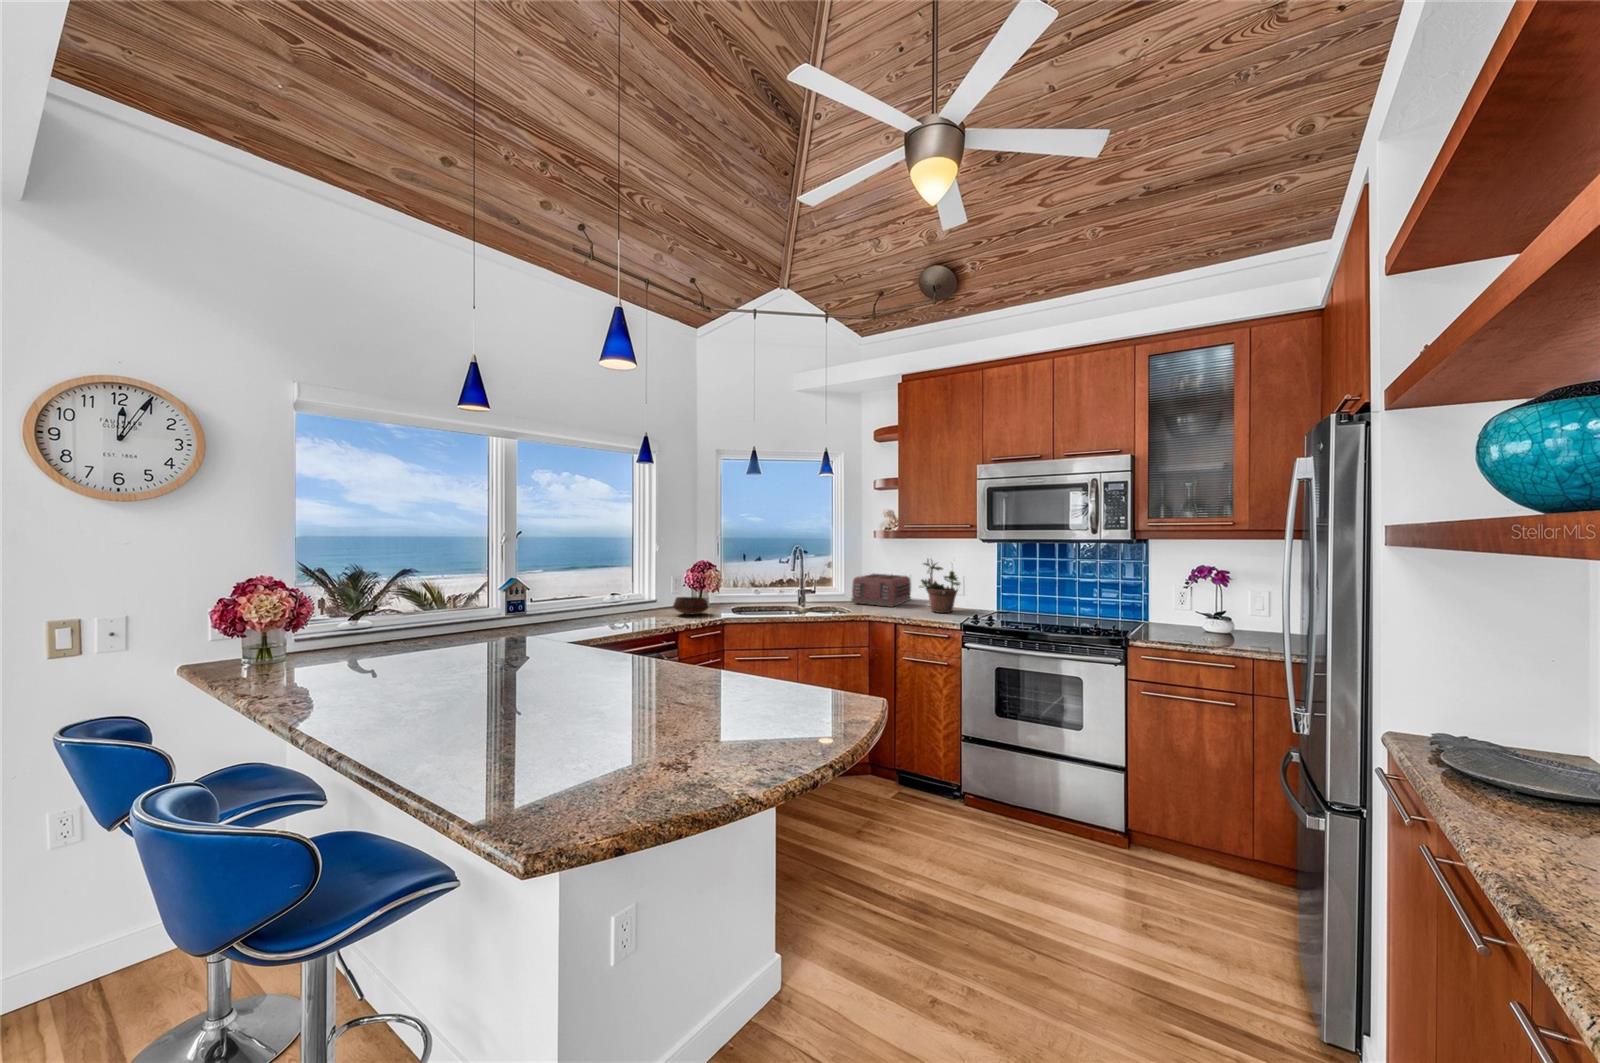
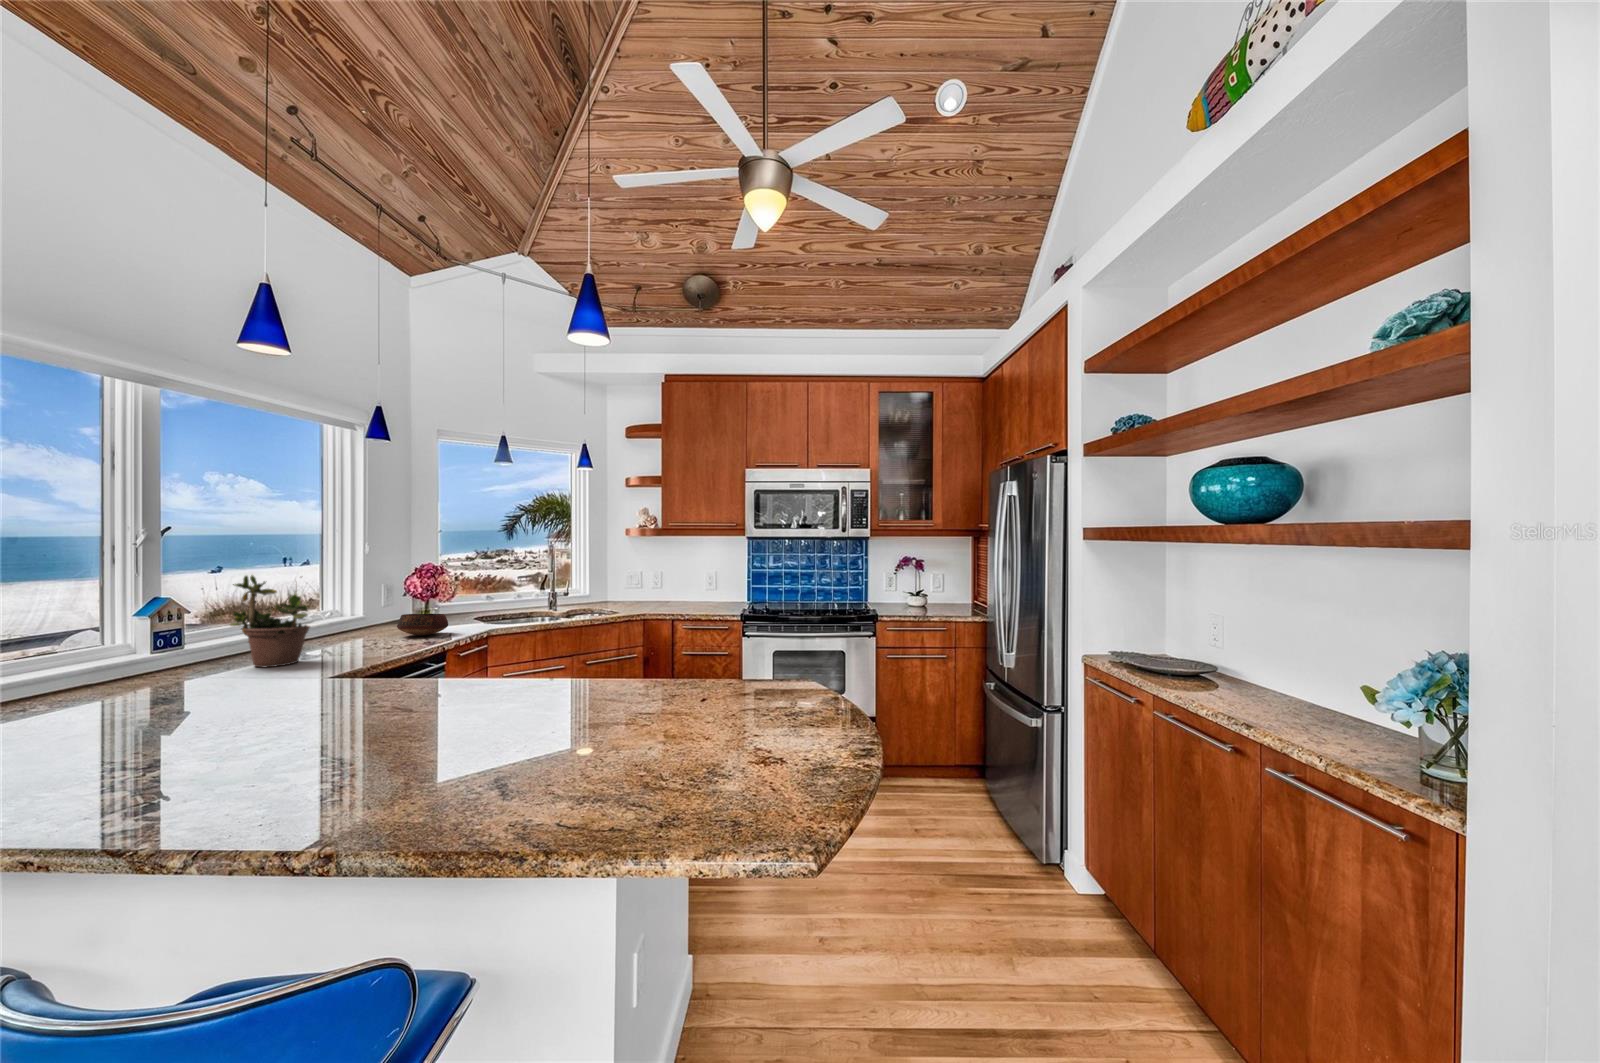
potted plant: present [920,560,960,613] -> present [230,575,310,667]
toaster: present [851,574,911,607] -> none [603,578,660,610]

